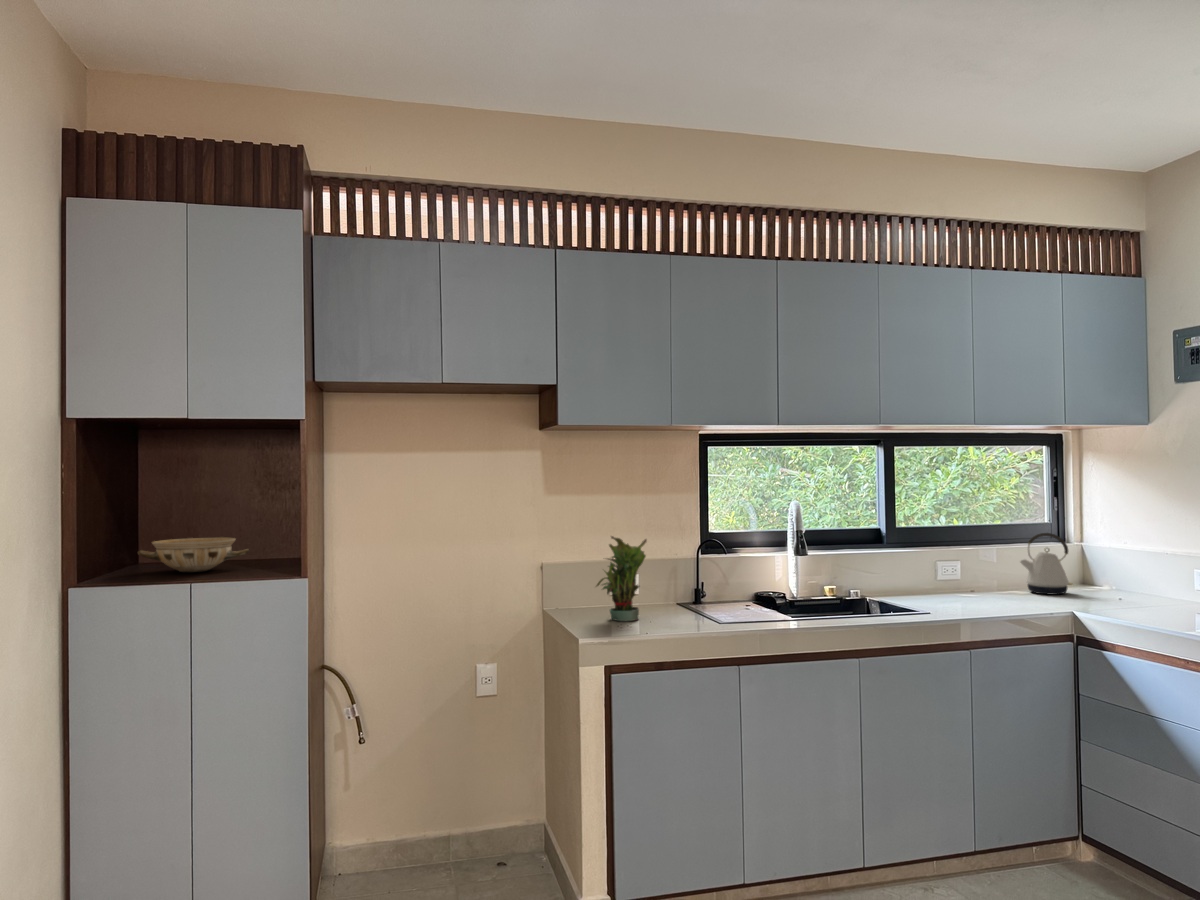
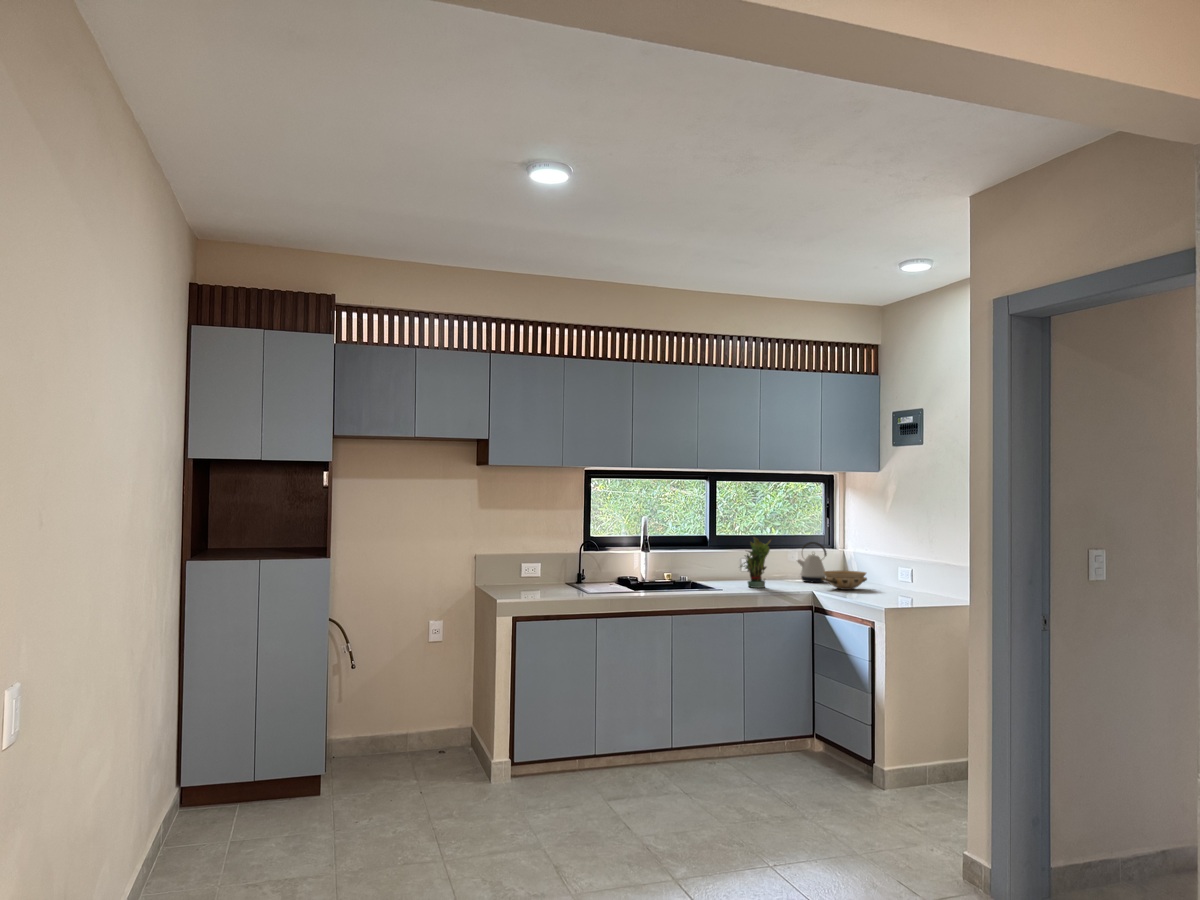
potted plant: present [596,536,647,621] -> present [741,537,771,588]
ceramic bowl: present [138,537,249,572] -> present [821,571,867,590]

